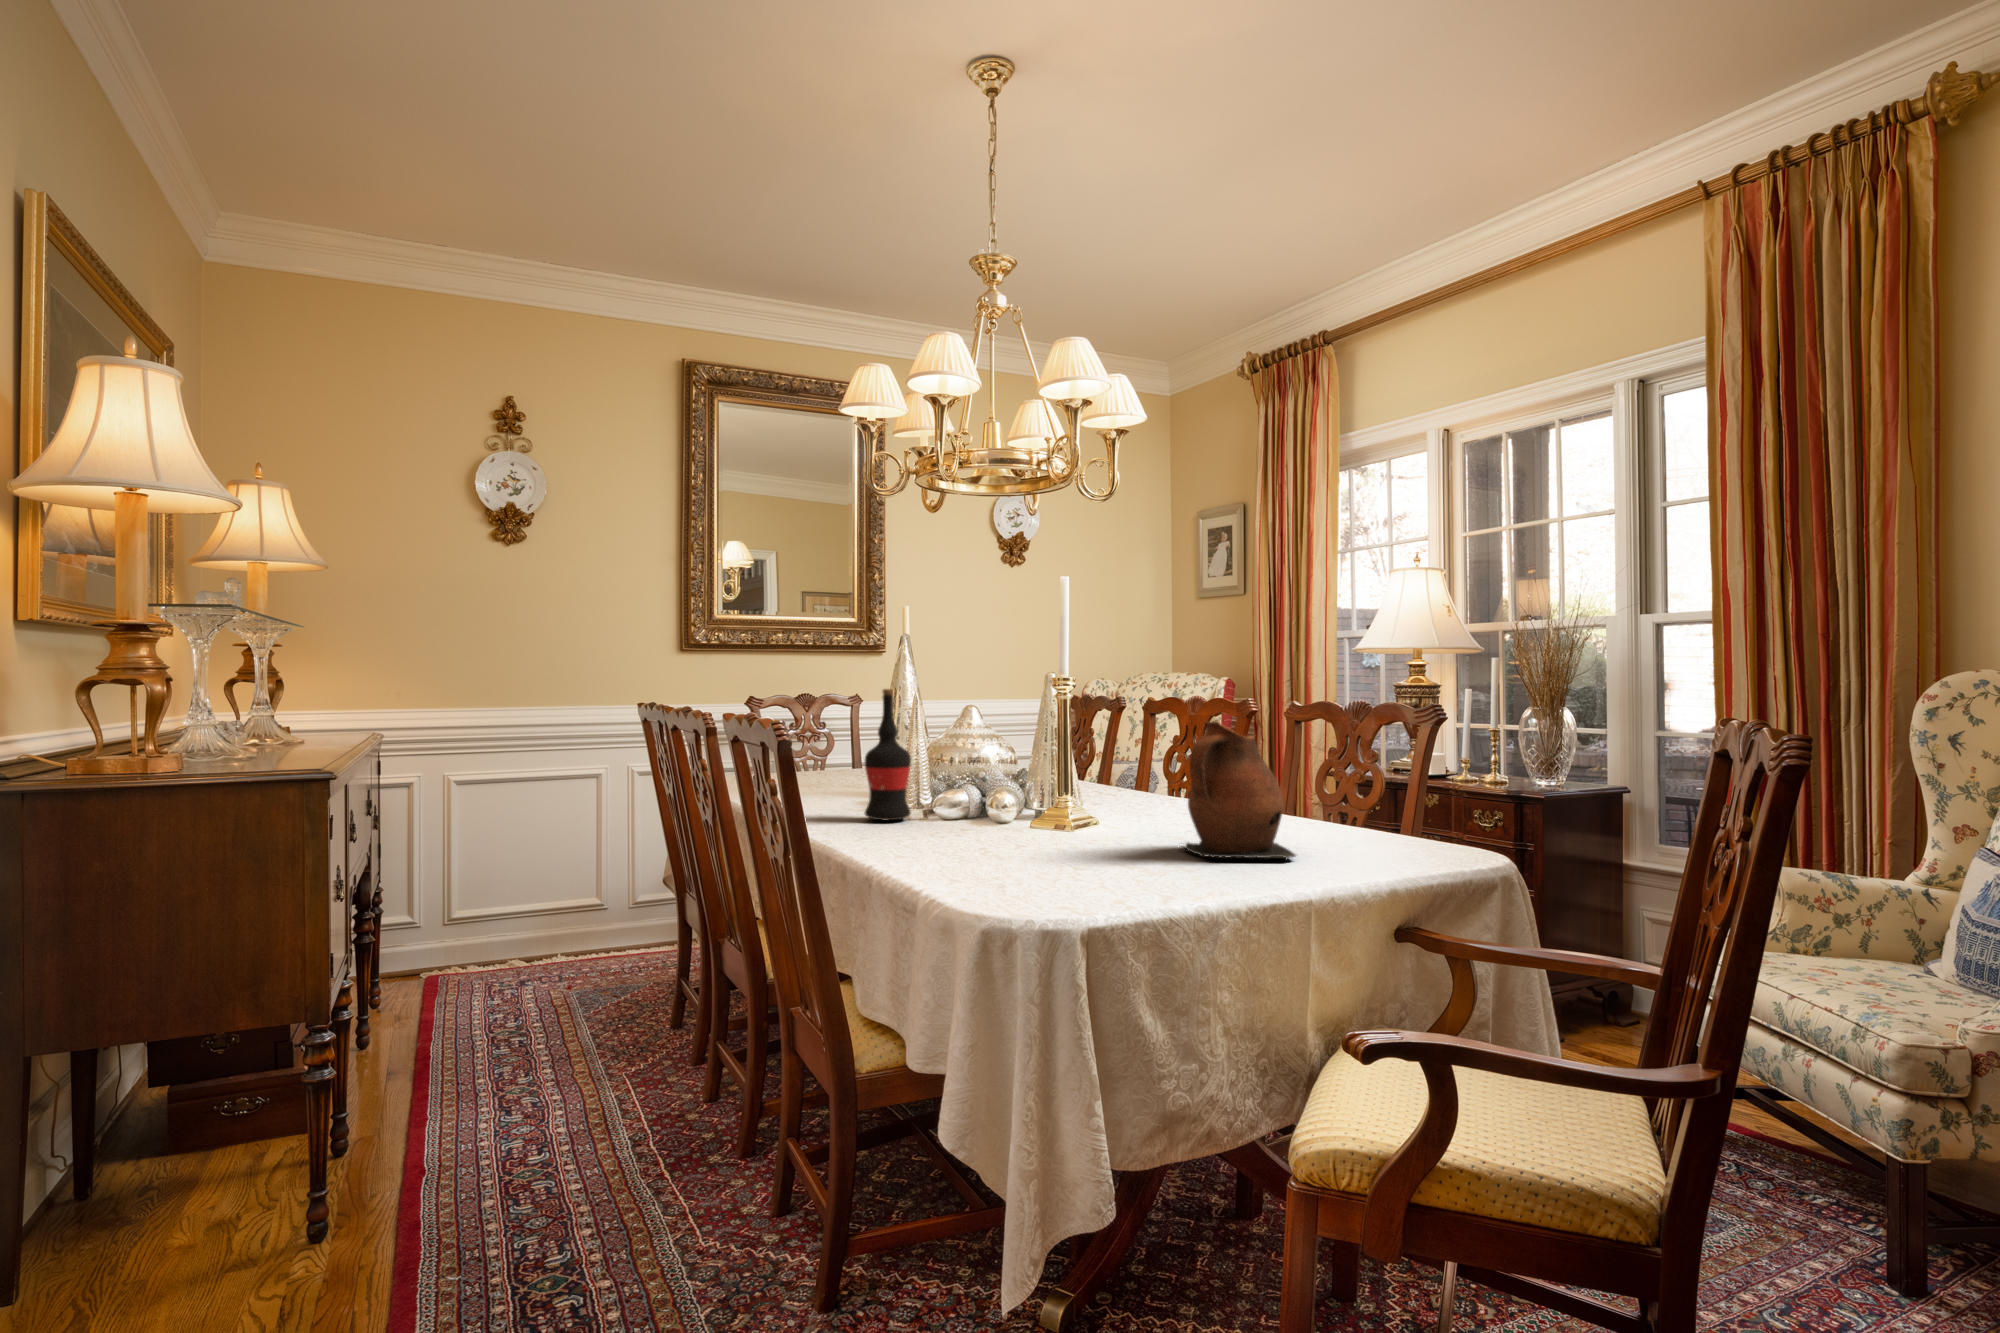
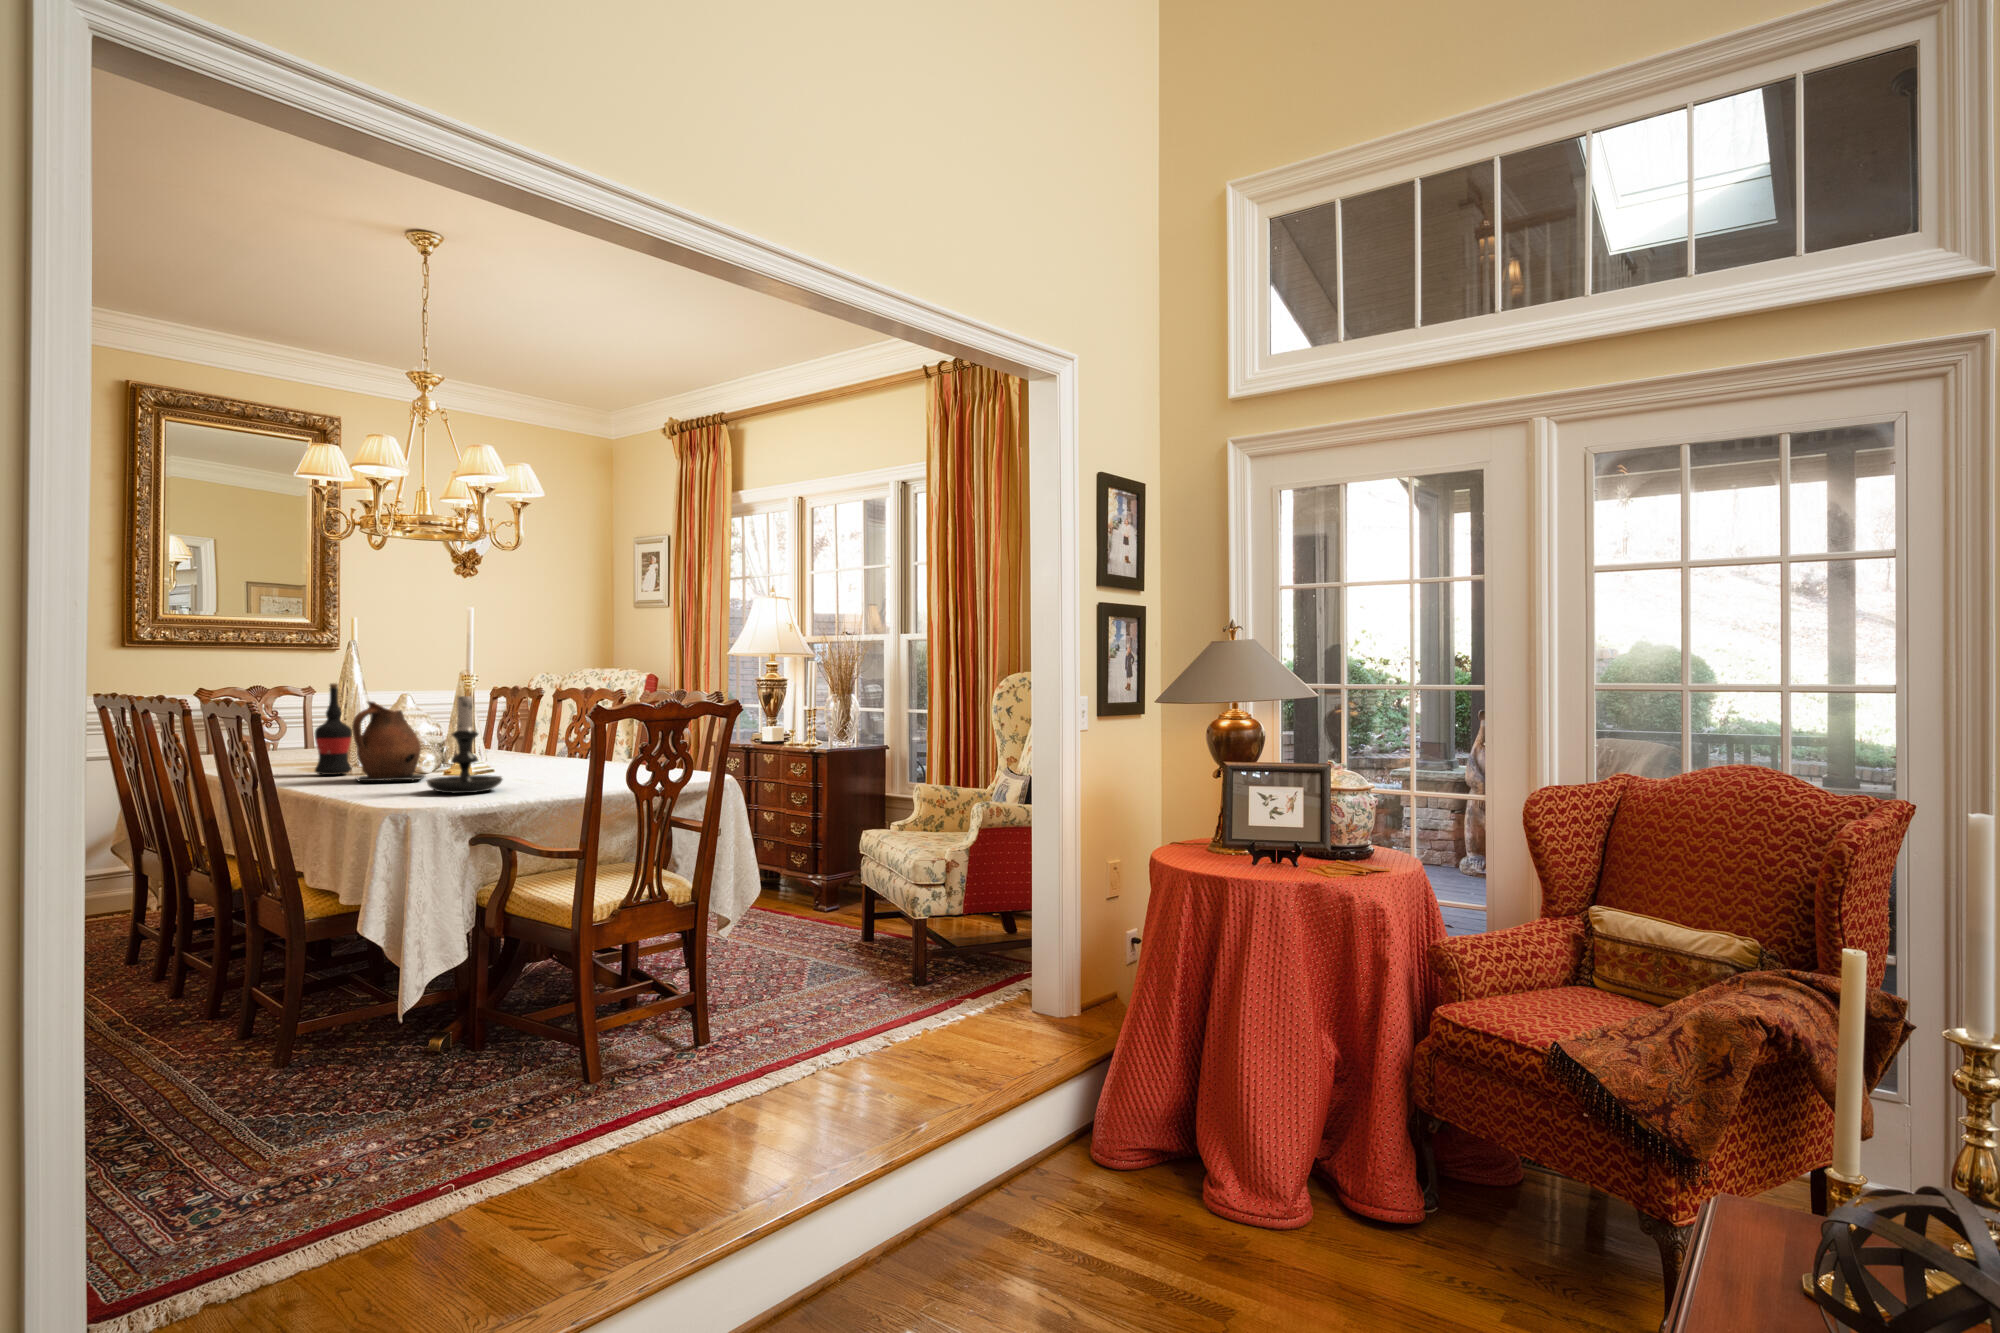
candle holder: none [1028,697,1149,877] -> present [427,695,502,793]
ceramic pitcher: present [1185,721,1296,859] -> present [352,701,425,781]

